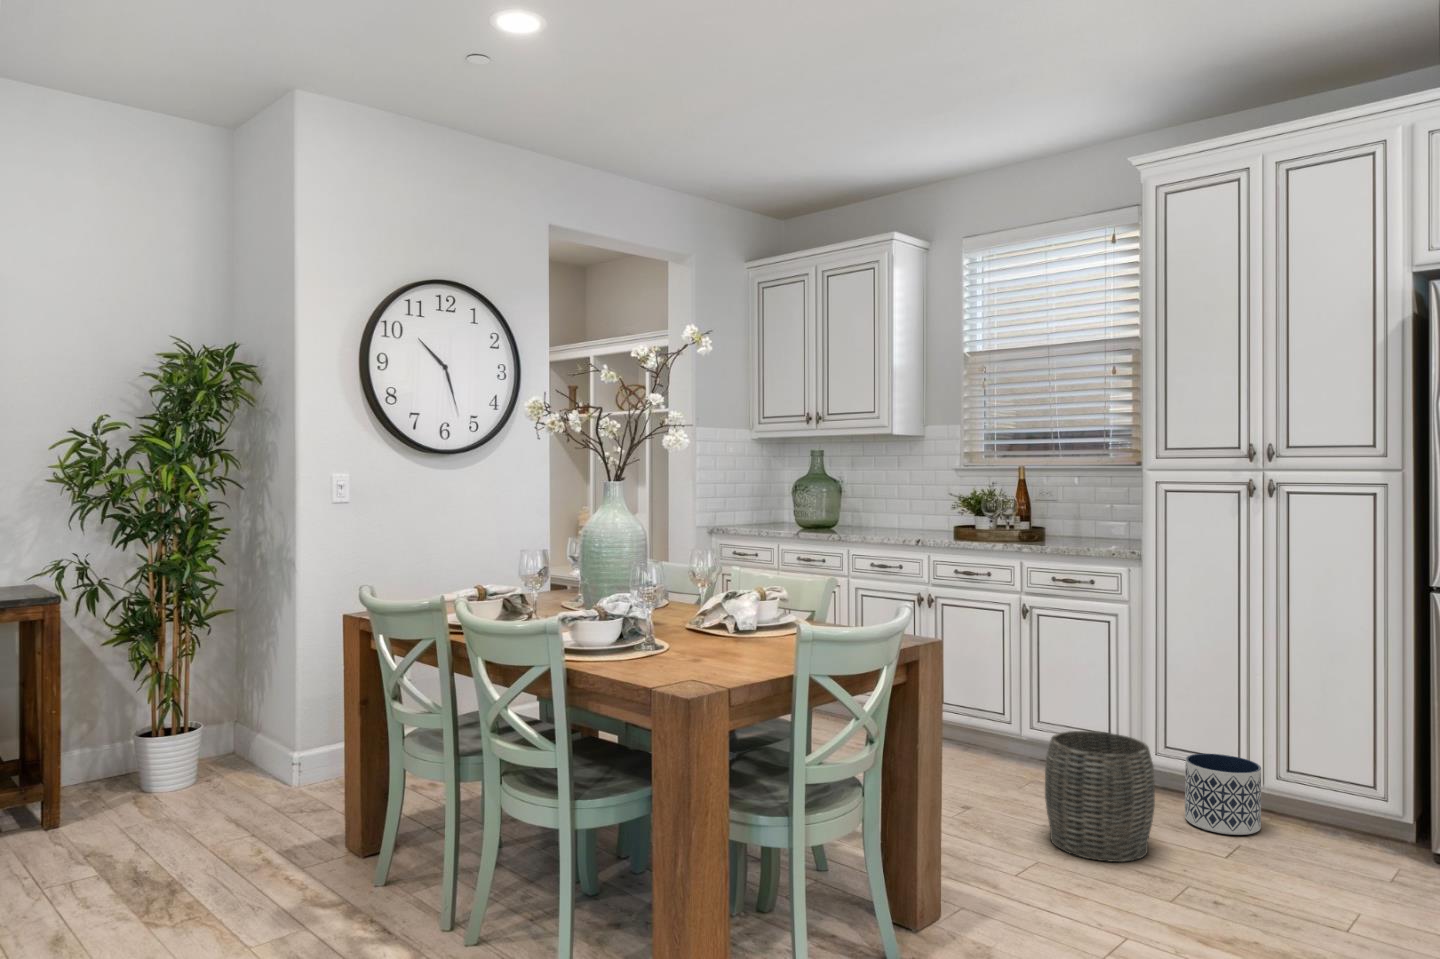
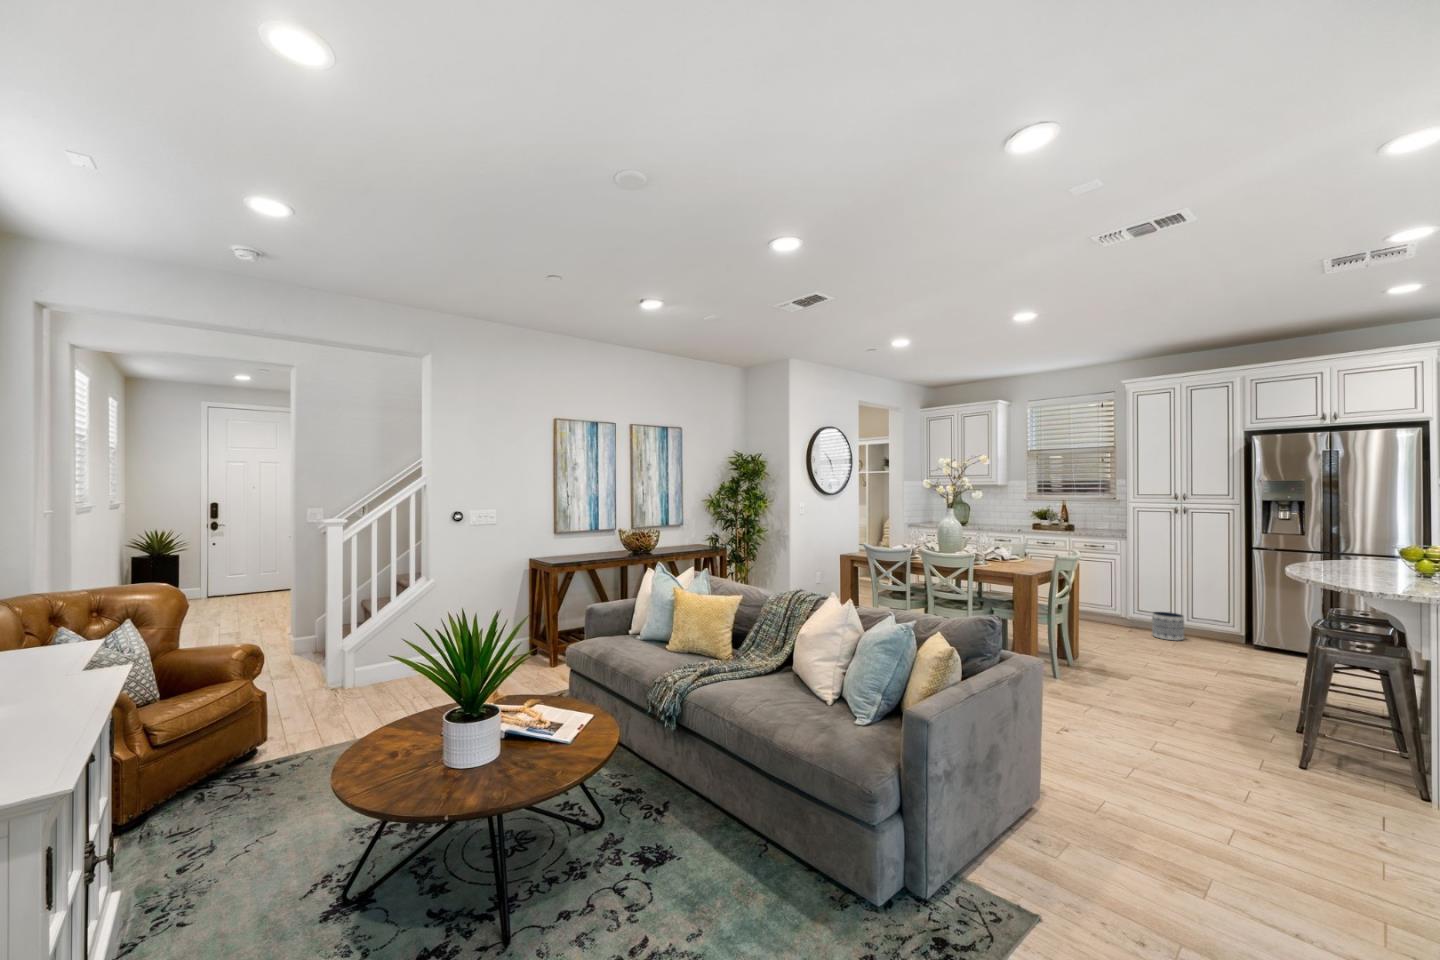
woven basket: present [1045,731,1155,862] -> none [1102,602,1147,647]

